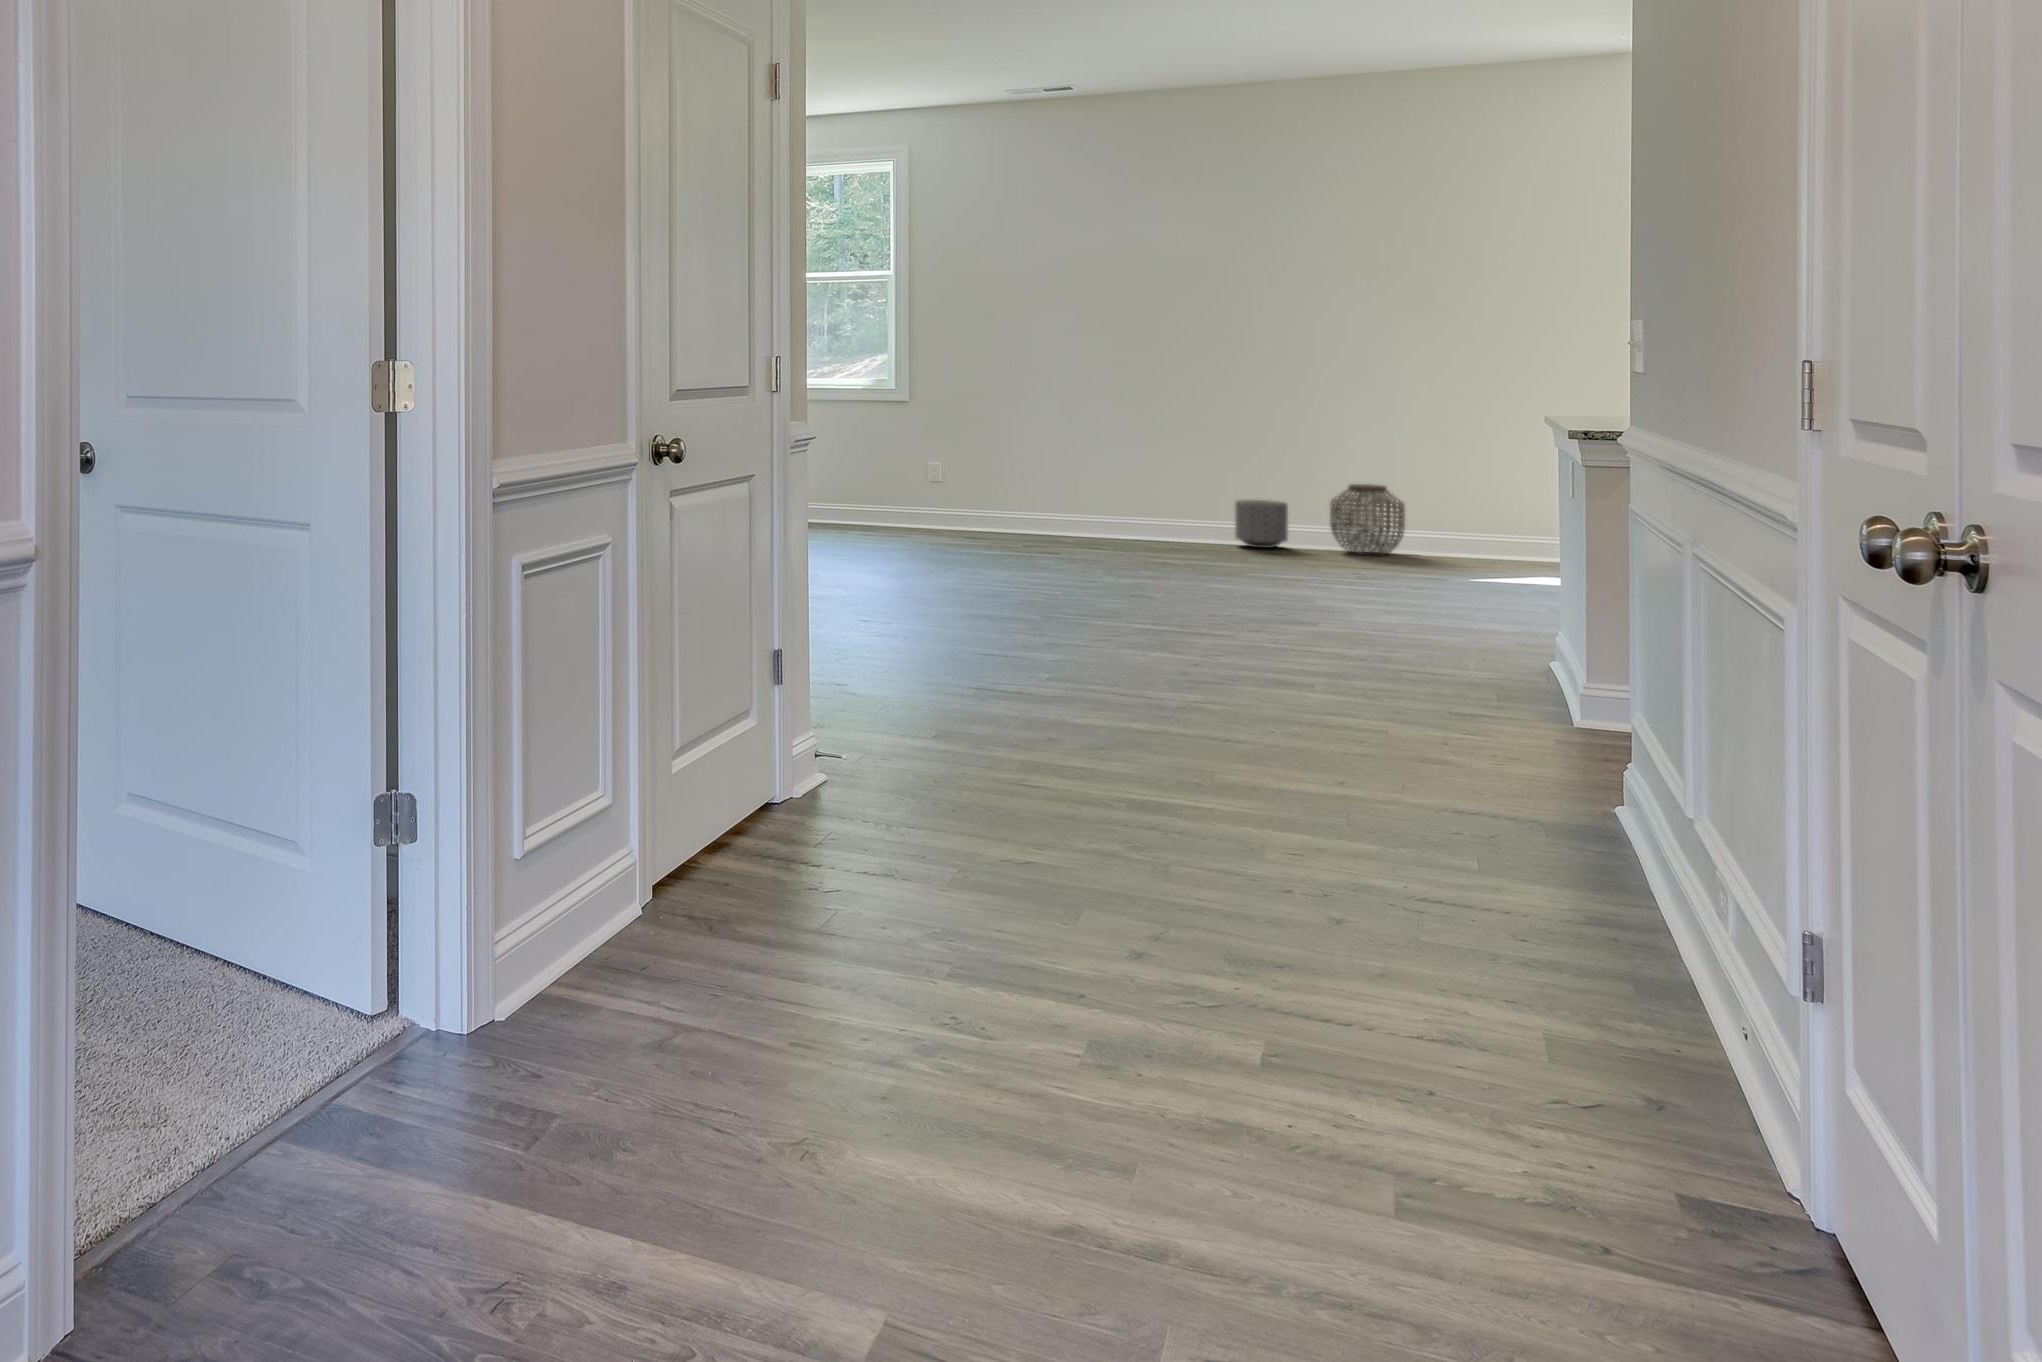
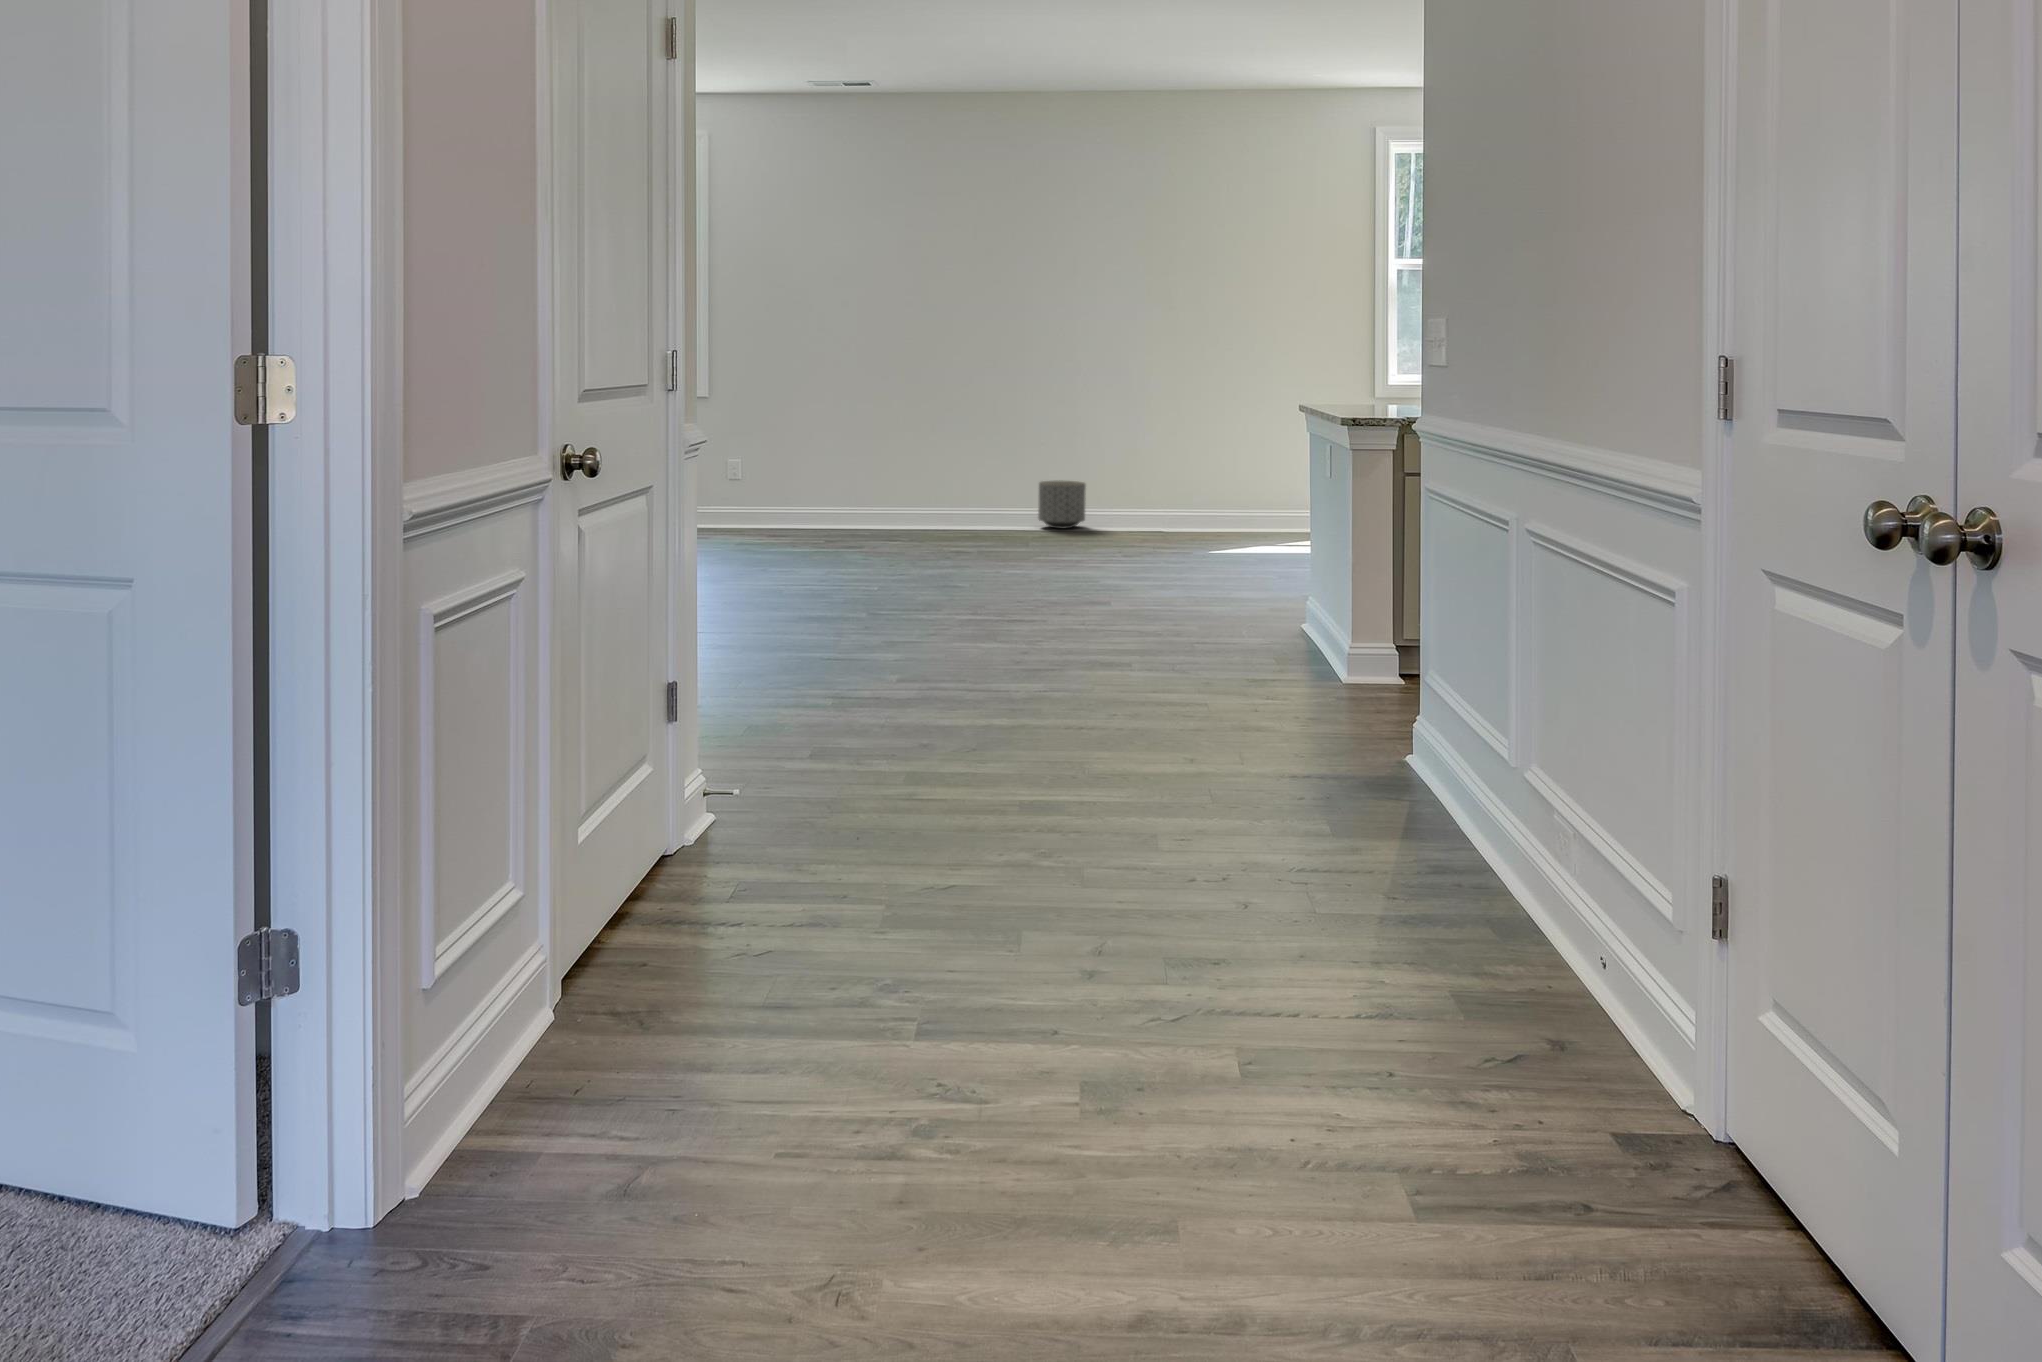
woven basket: present [1330,484,1405,556] -> none [1123,462,1187,531]

